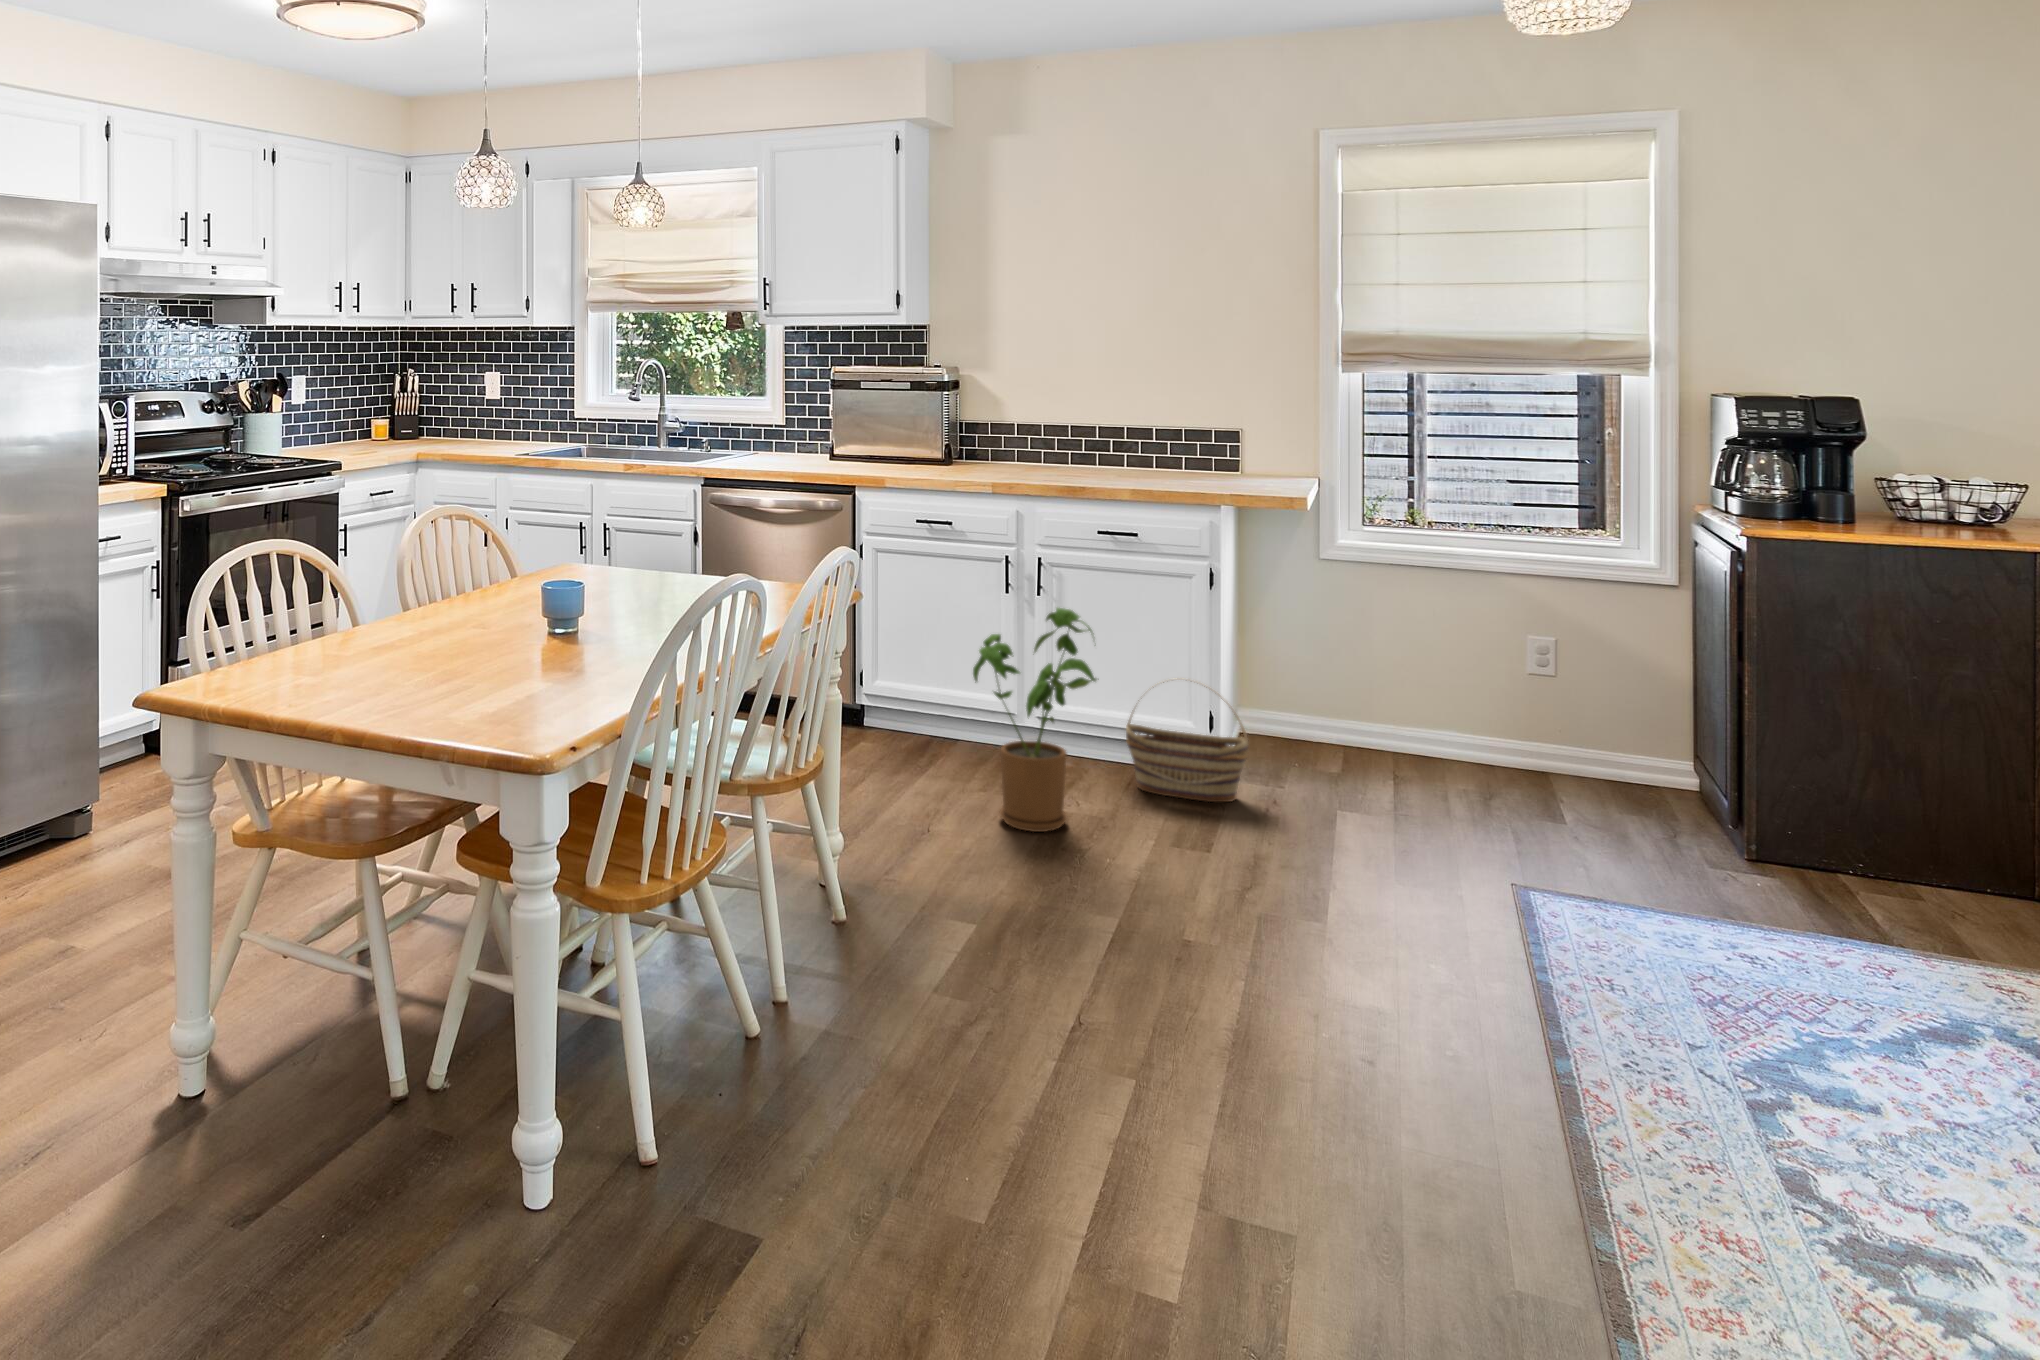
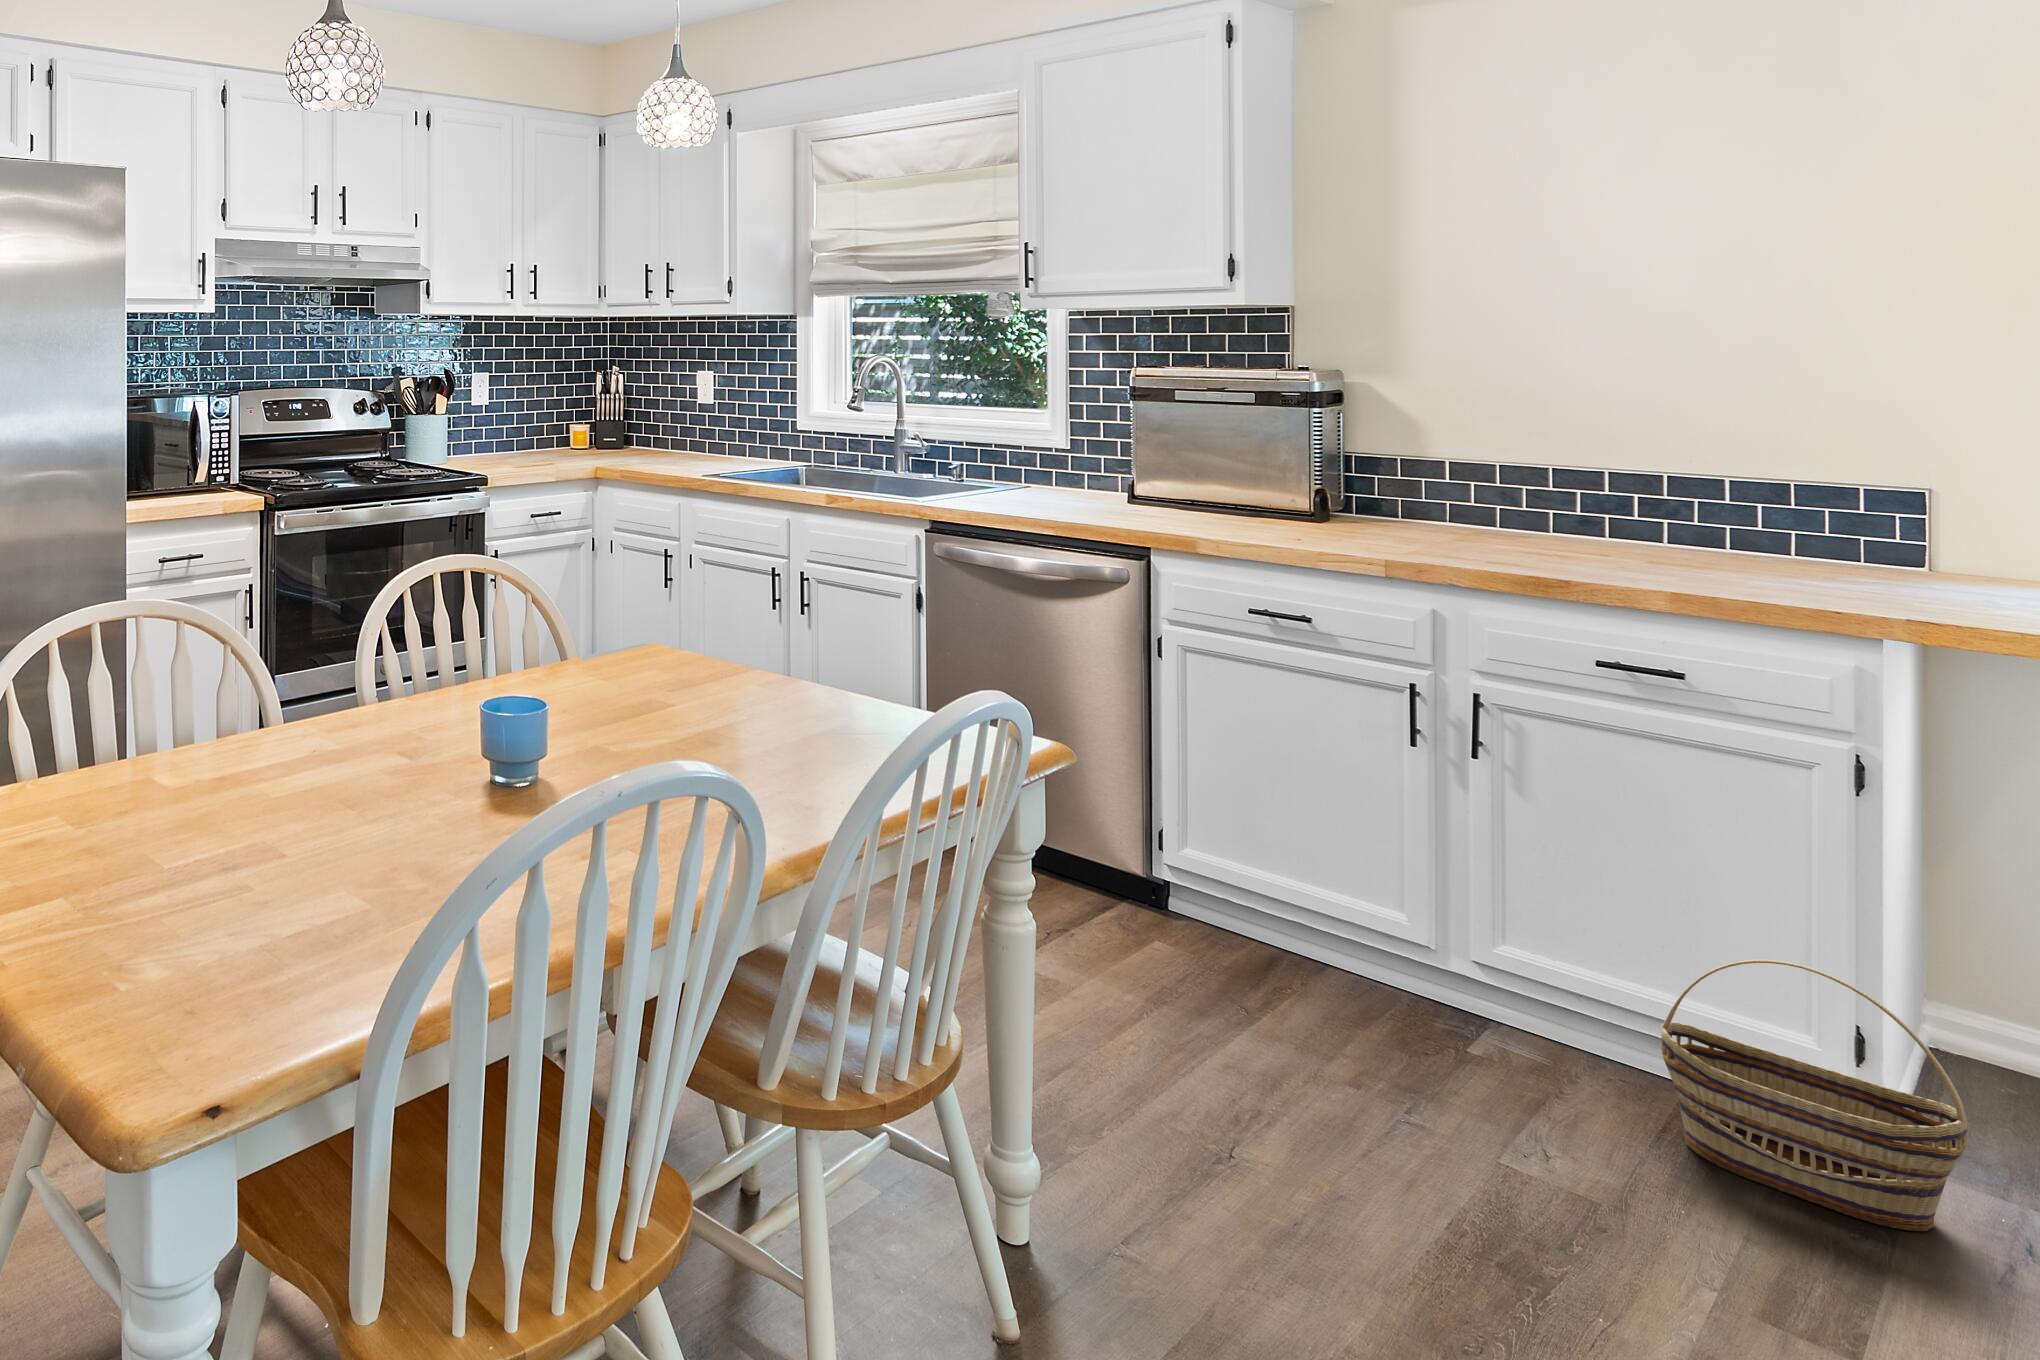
house plant: present [973,608,1097,832] -> none [1333,809,1602,1223]

